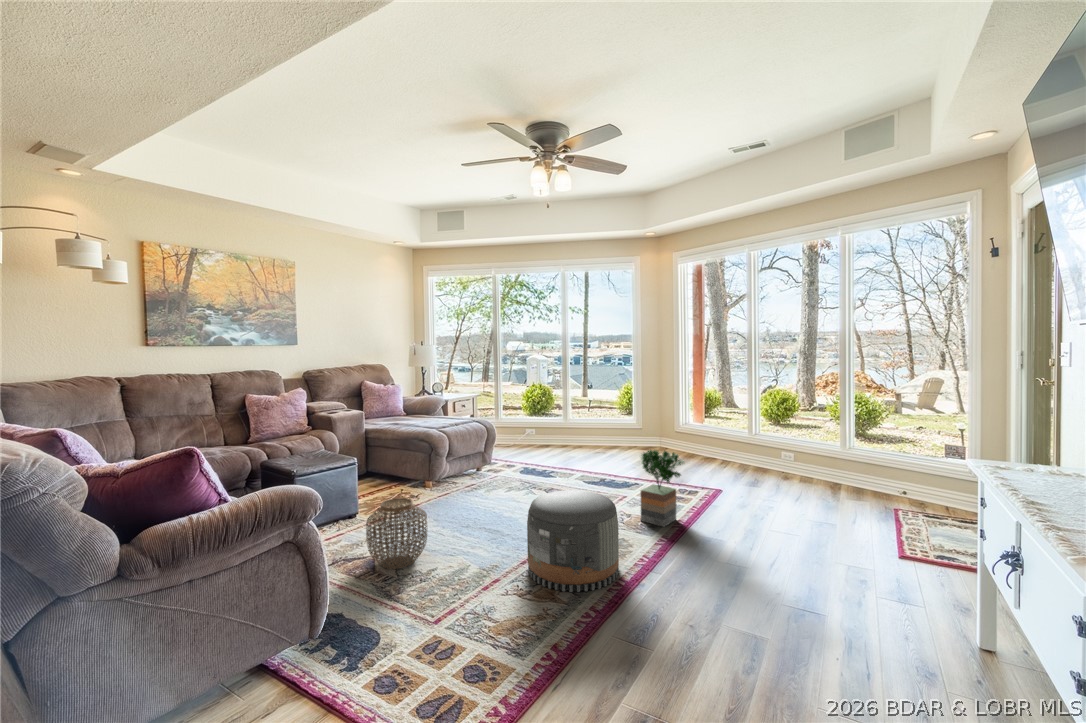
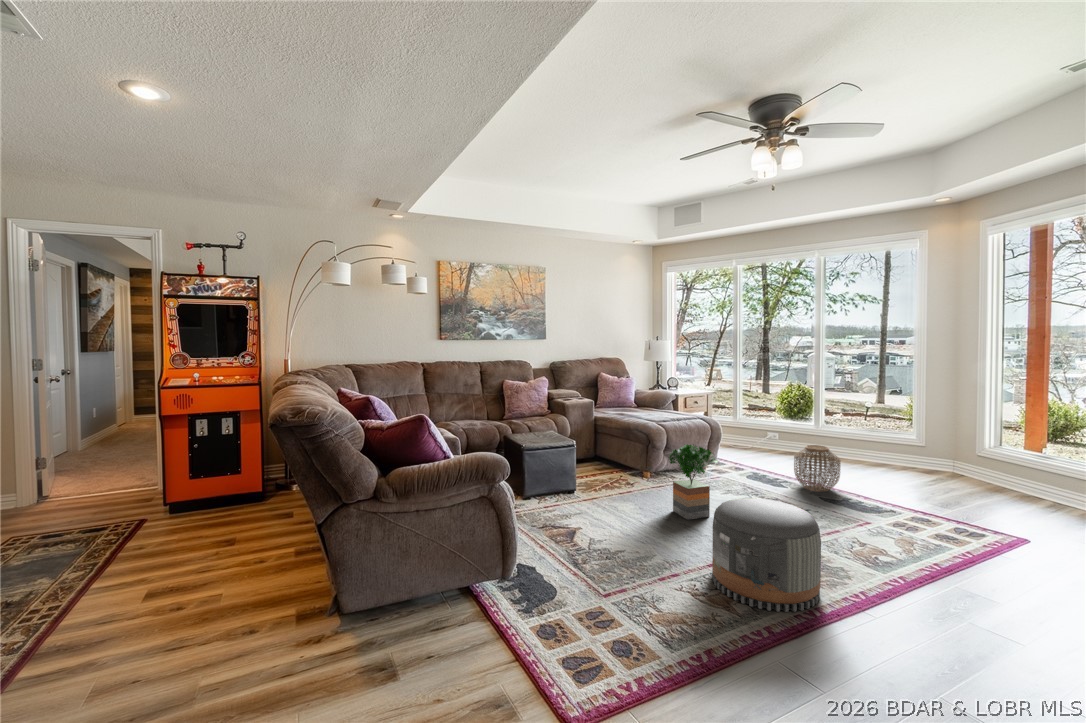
potted tree: present [641,450,684,527] -> present [669,444,718,520]
woven basket: present [366,498,427,569] -> present [794,445,841,492]

